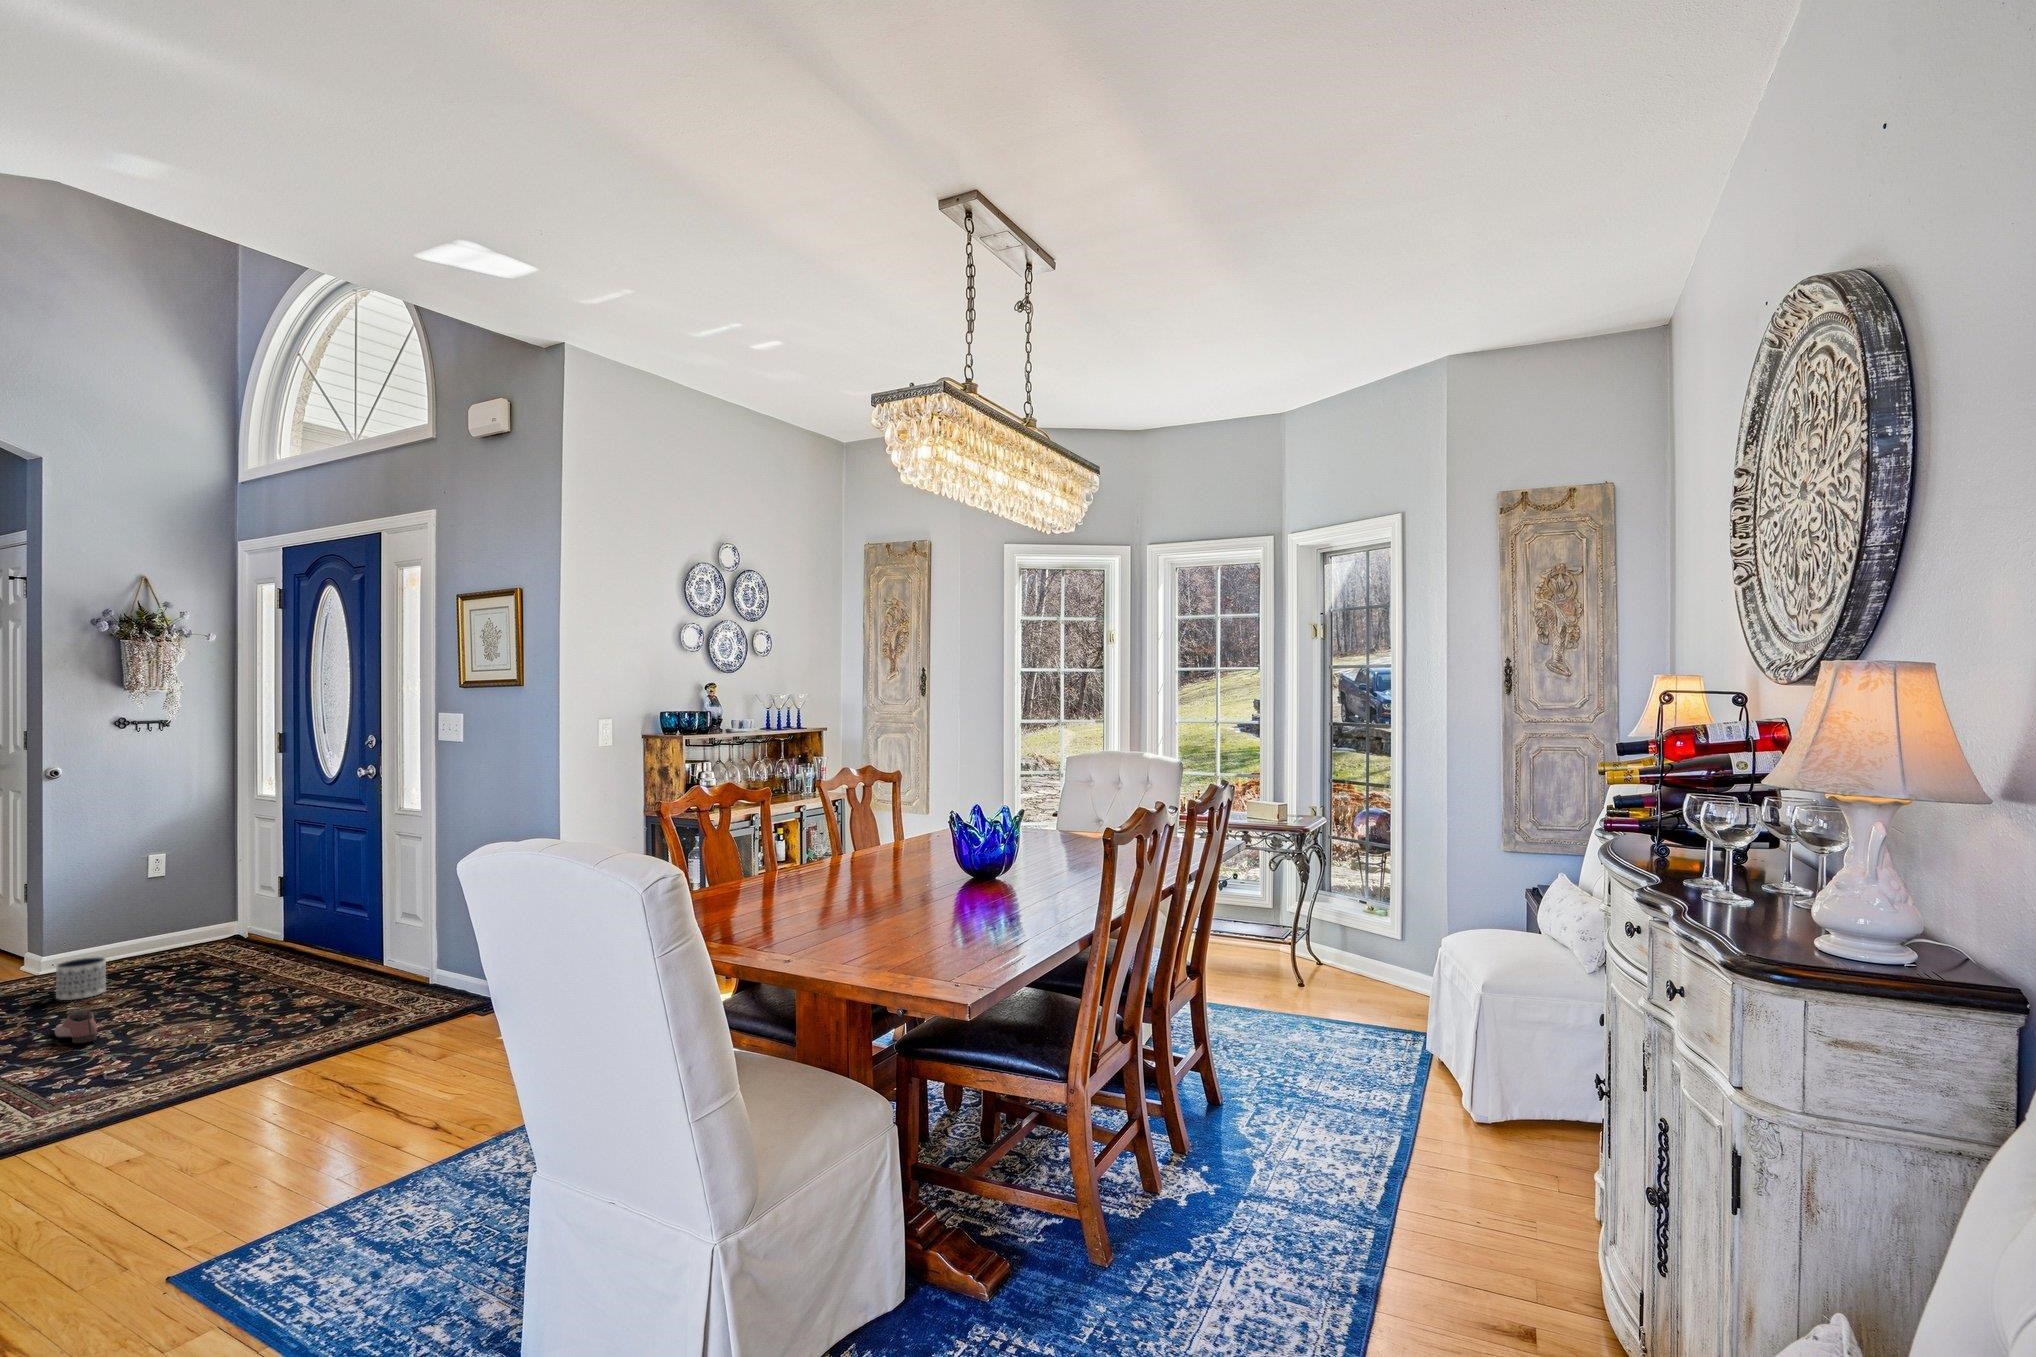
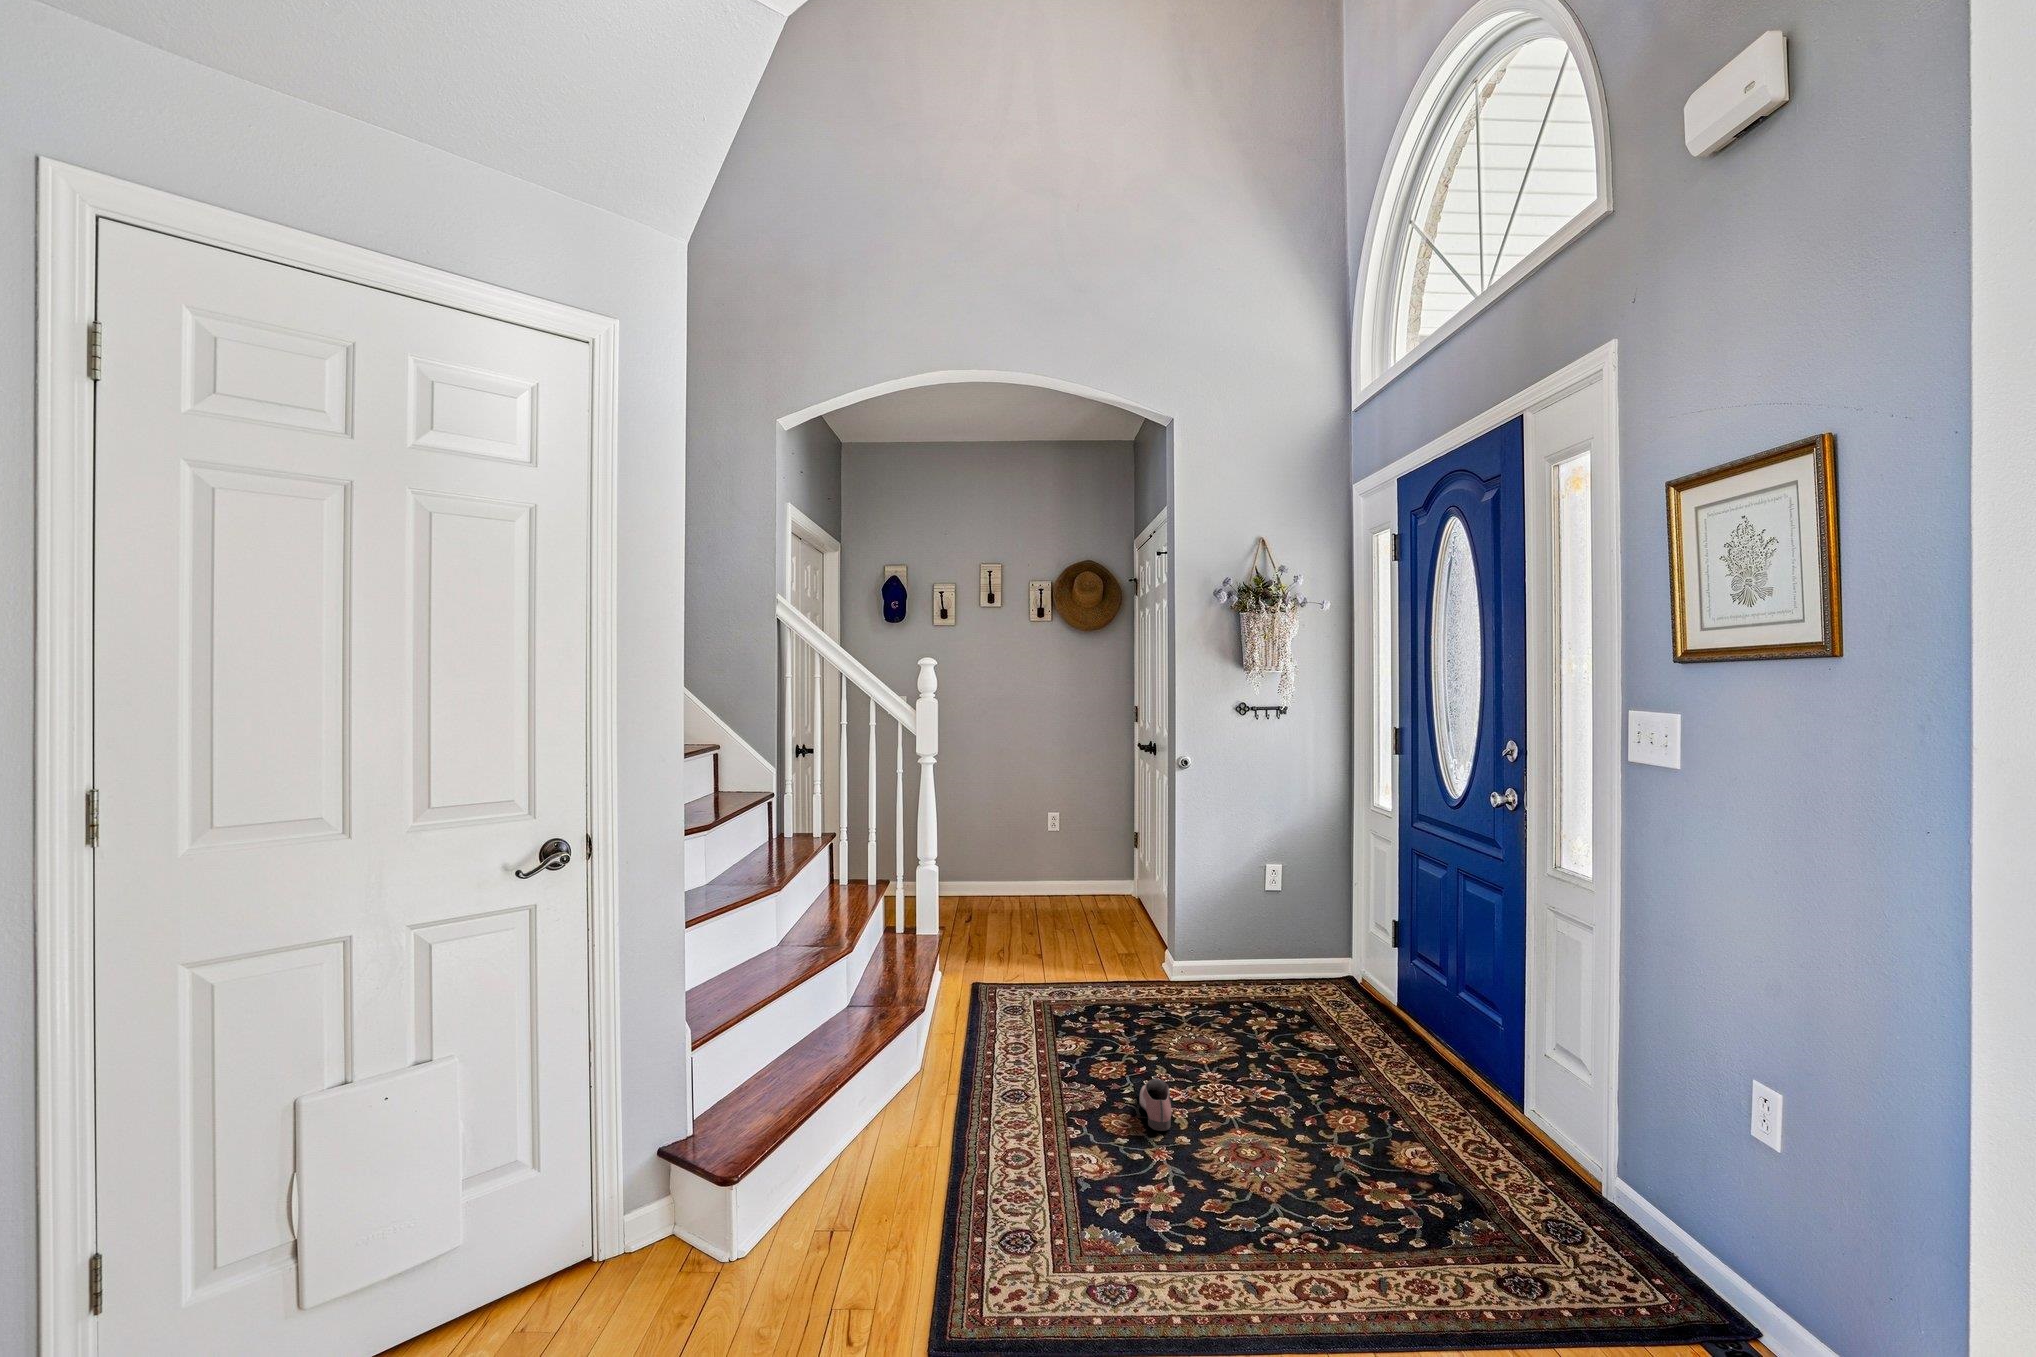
planter: present [56,957,106,1000] -> none [1166,987,1209,1039]

